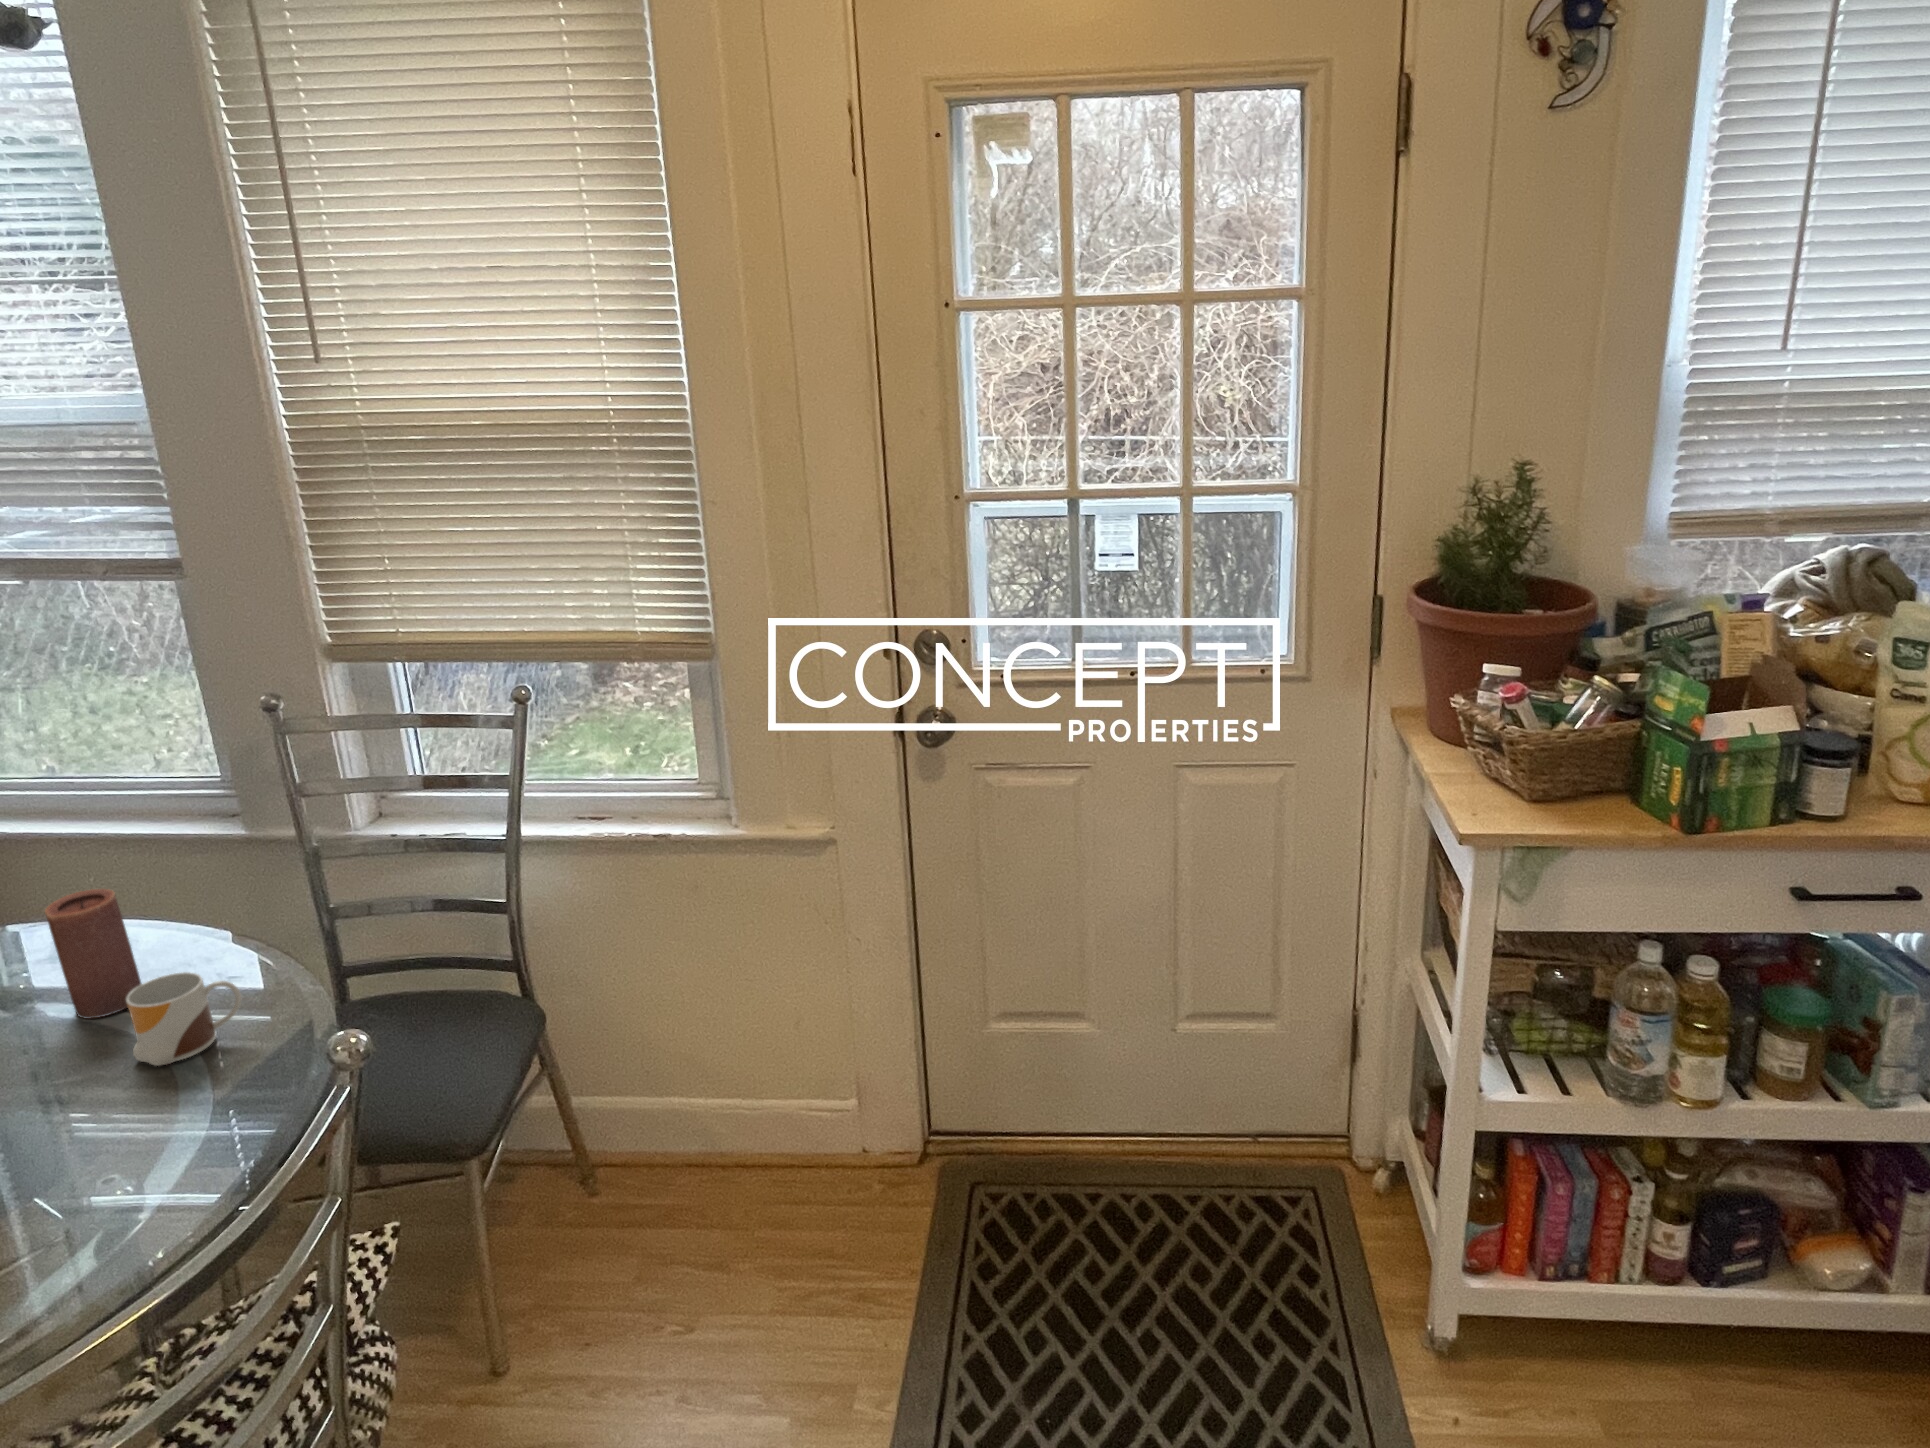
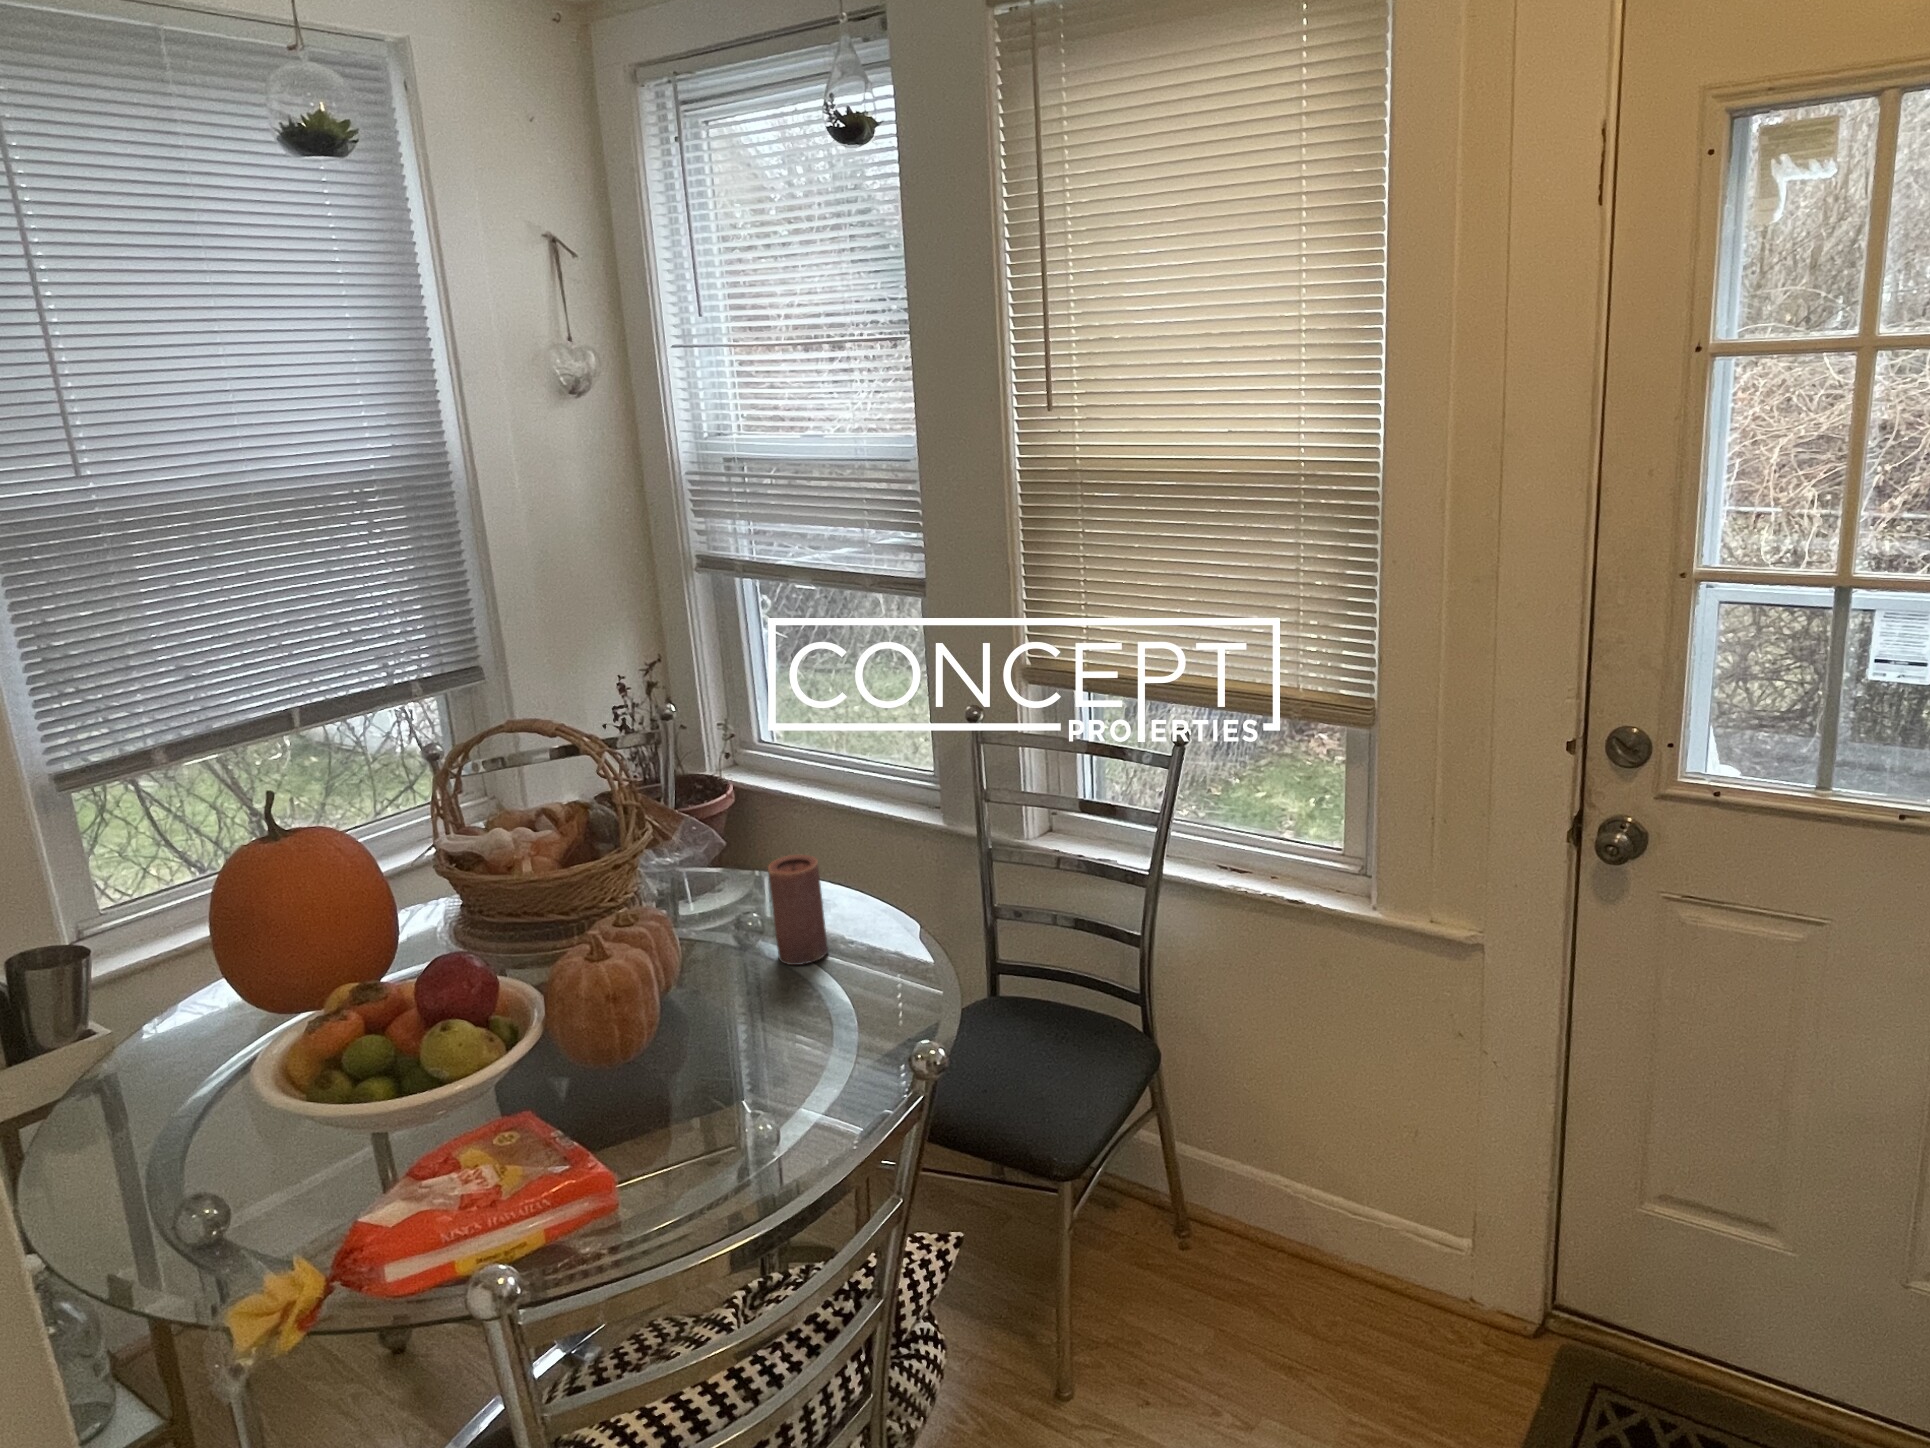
mug: present [126,972,241,1066] -> none [804,943,888,1022]

